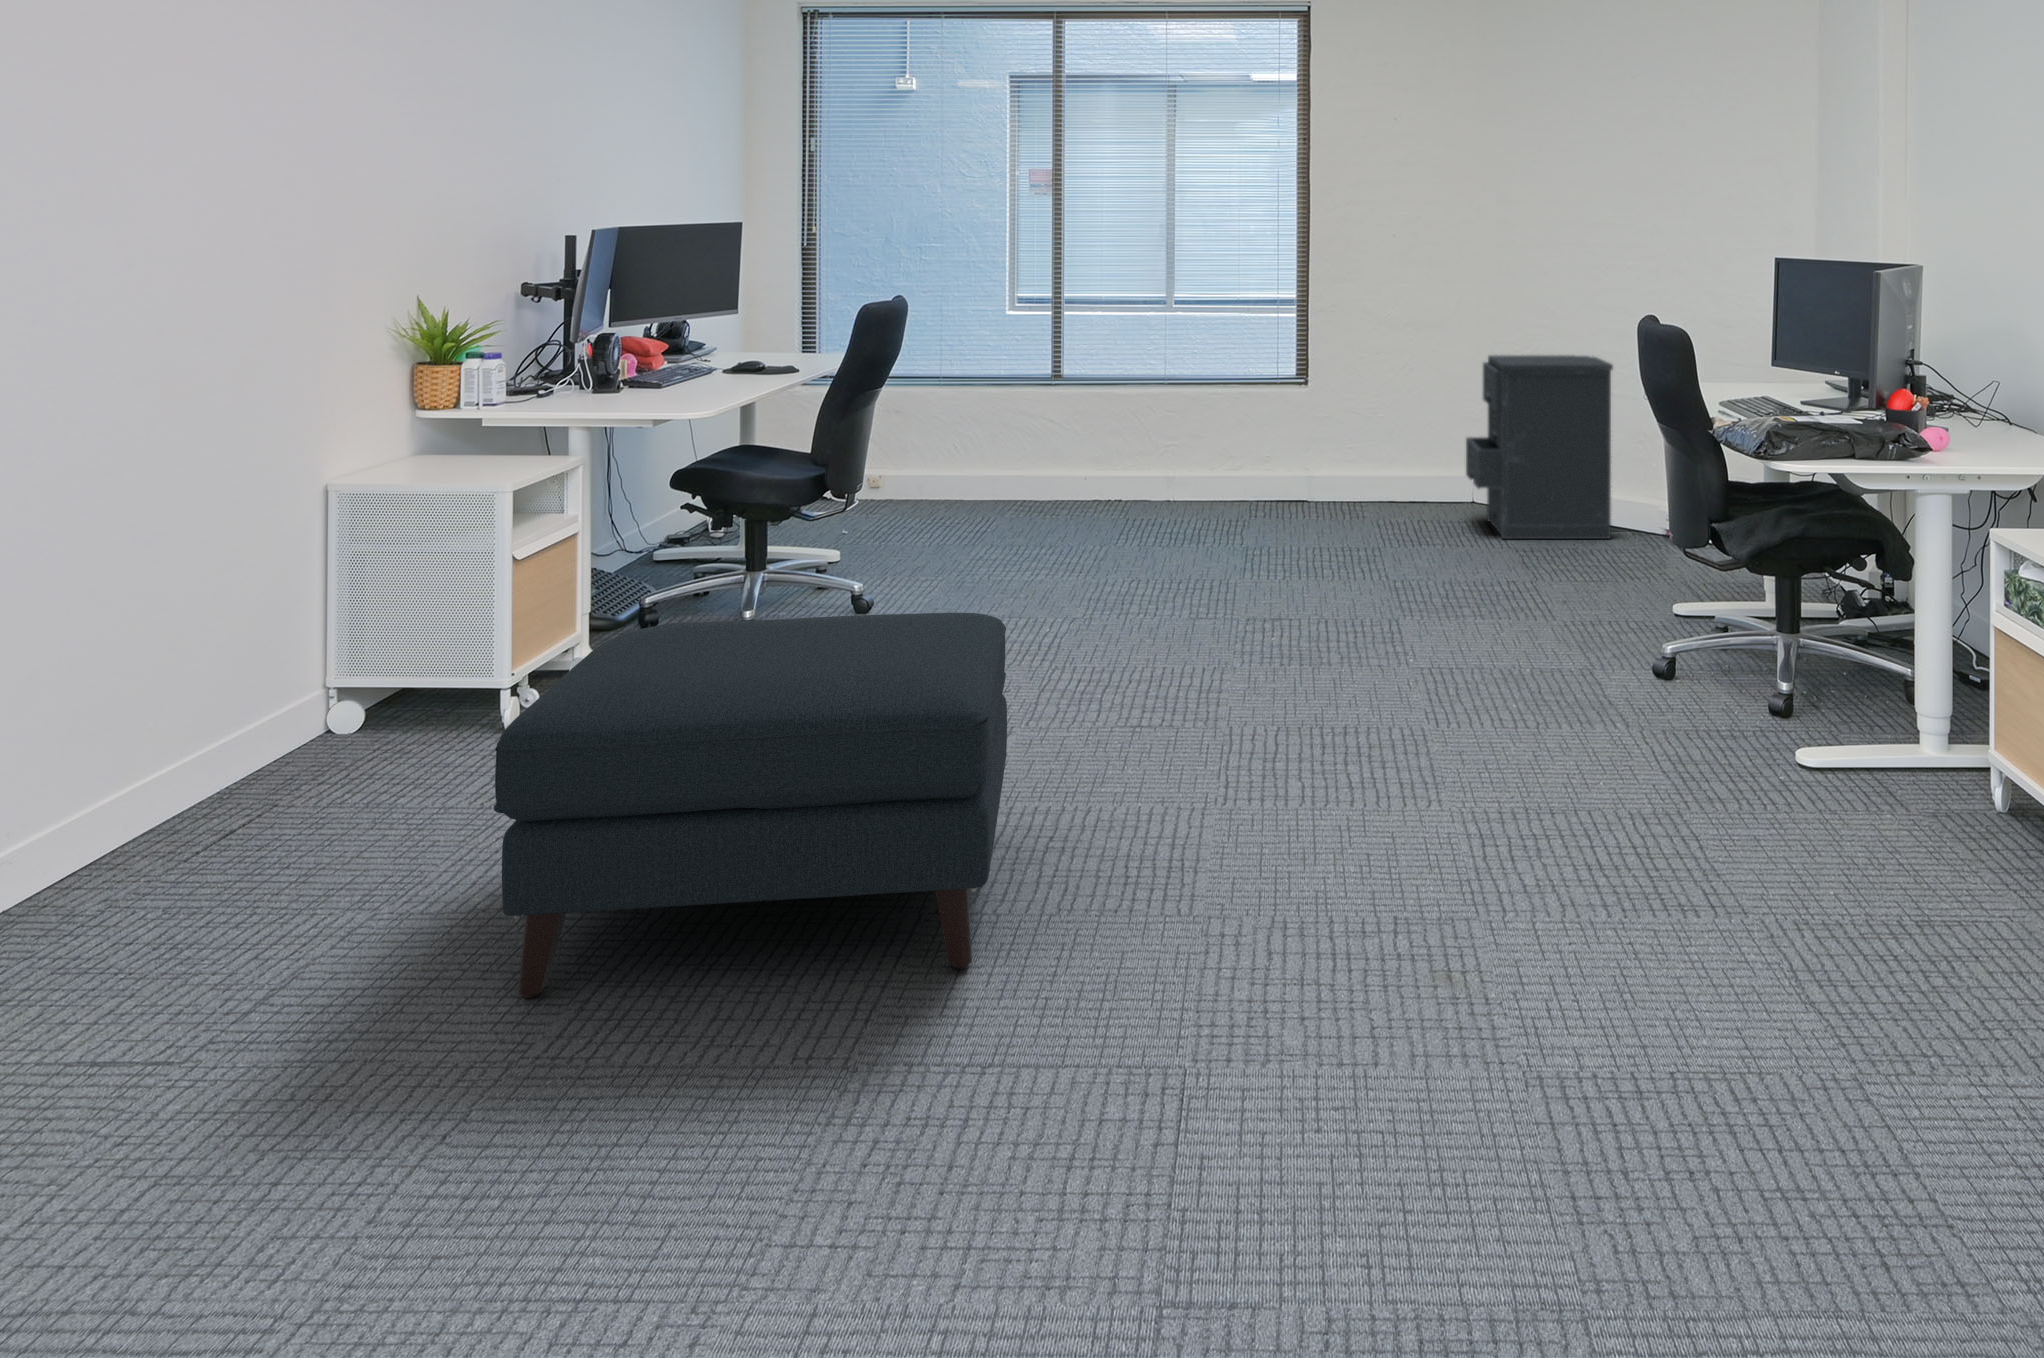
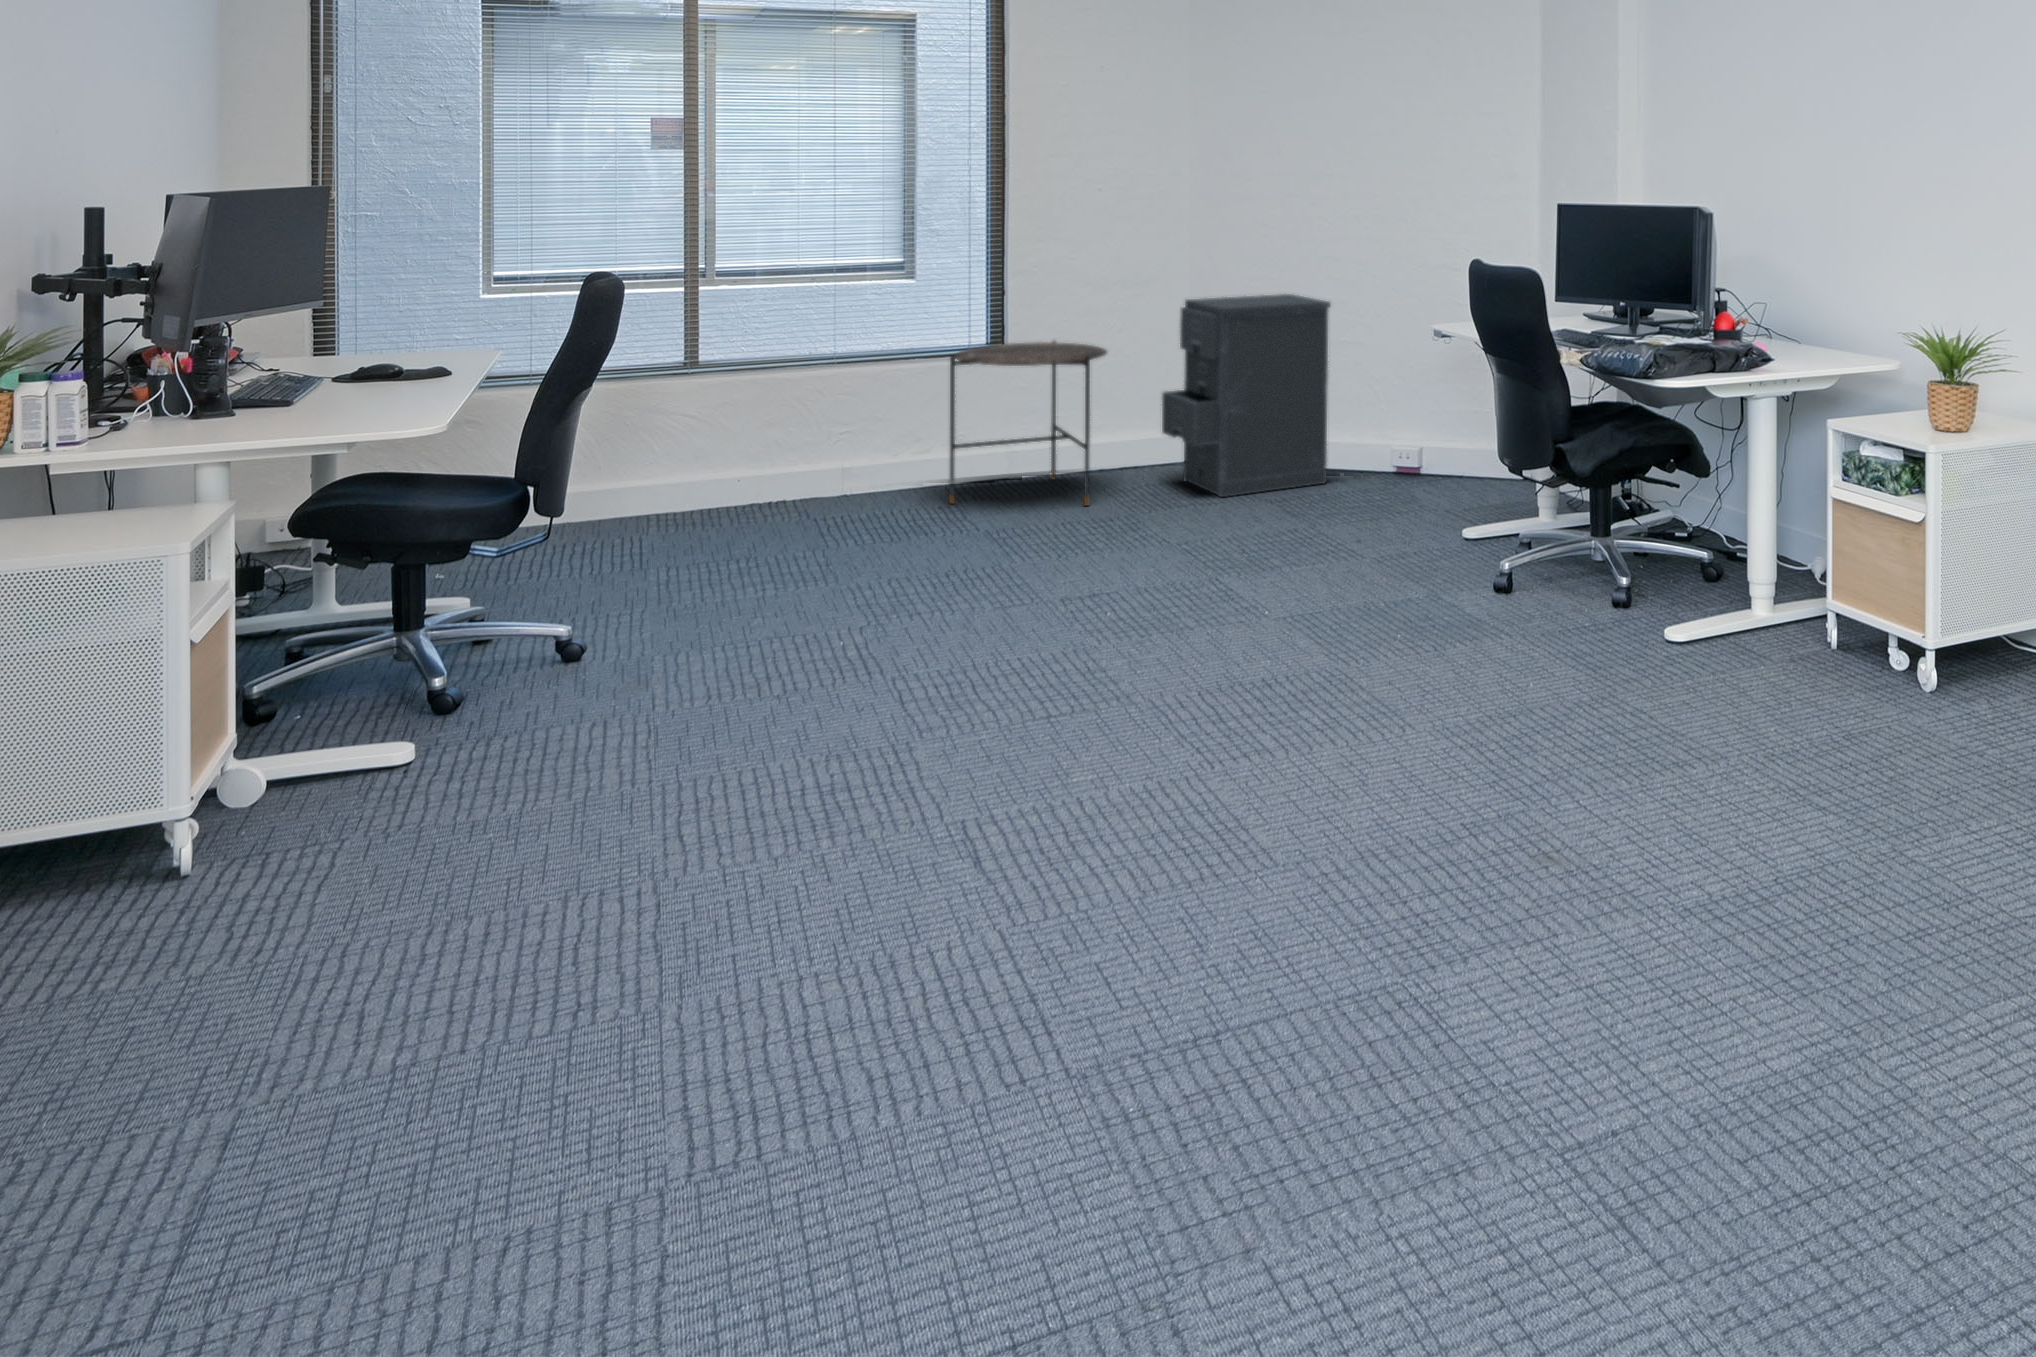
side table: none [1287,385,1416,531] -> present [949,341,1107,505]
ottoman: present [494,613,1007,998] -> none [477,632,1177,1237]

